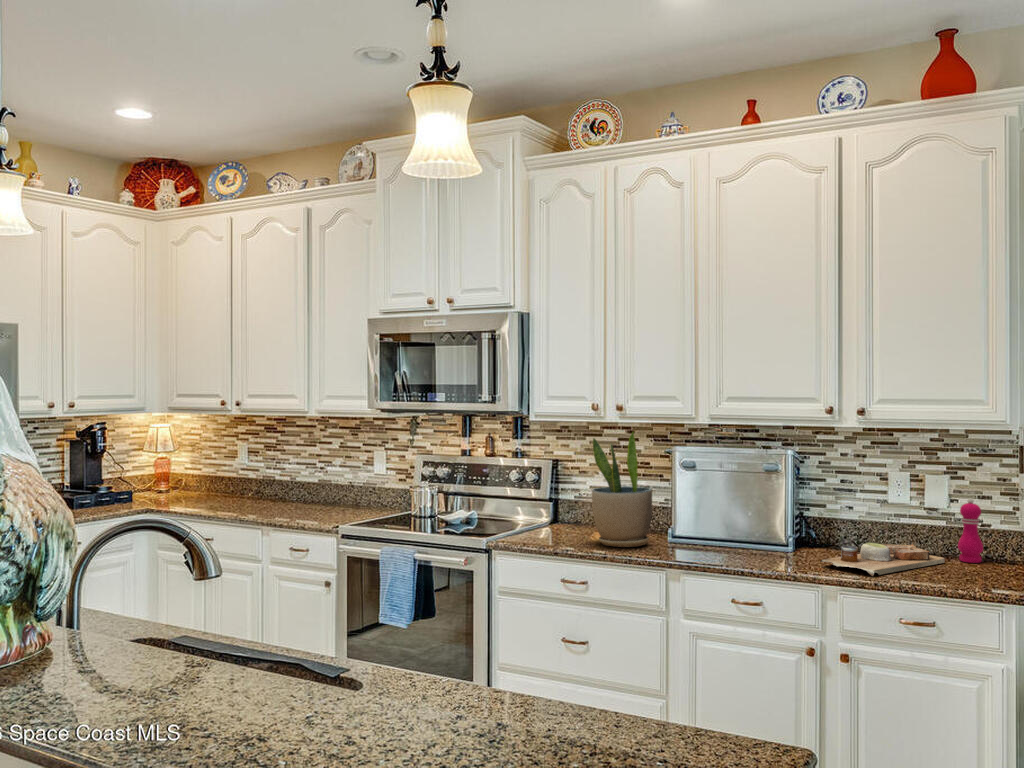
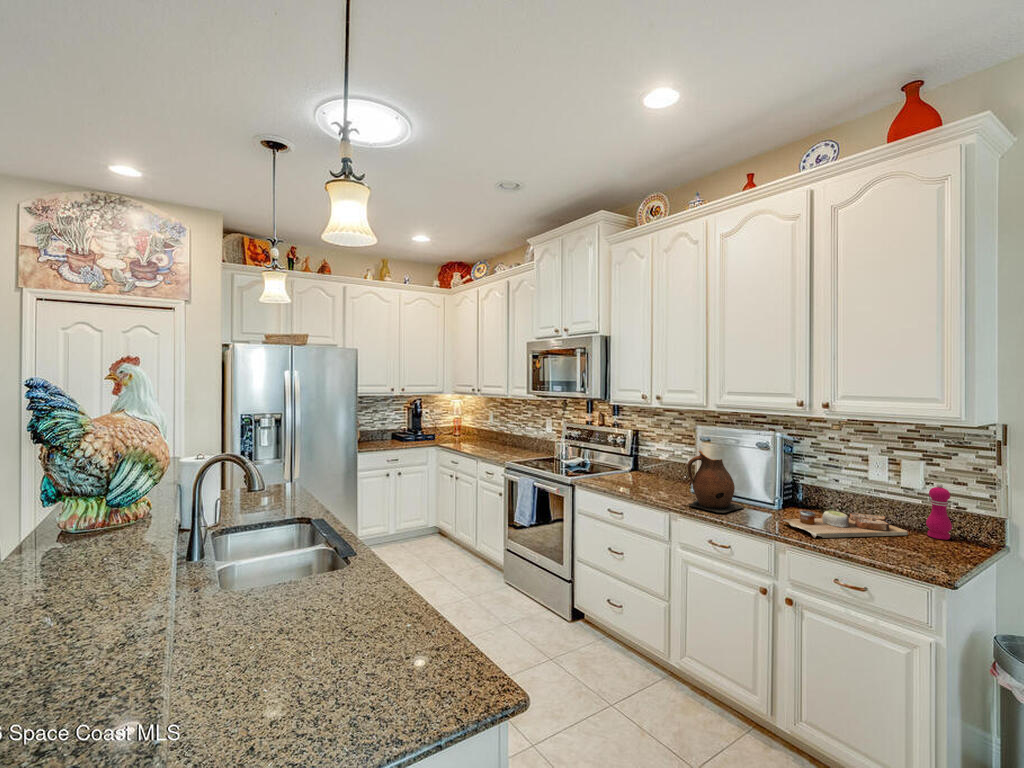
potted plant: present [592,432,652,547] -> none [634,415,676,493]
ceramic pitcher: none [688,479,757,563] -> present [687,451,744,513]

